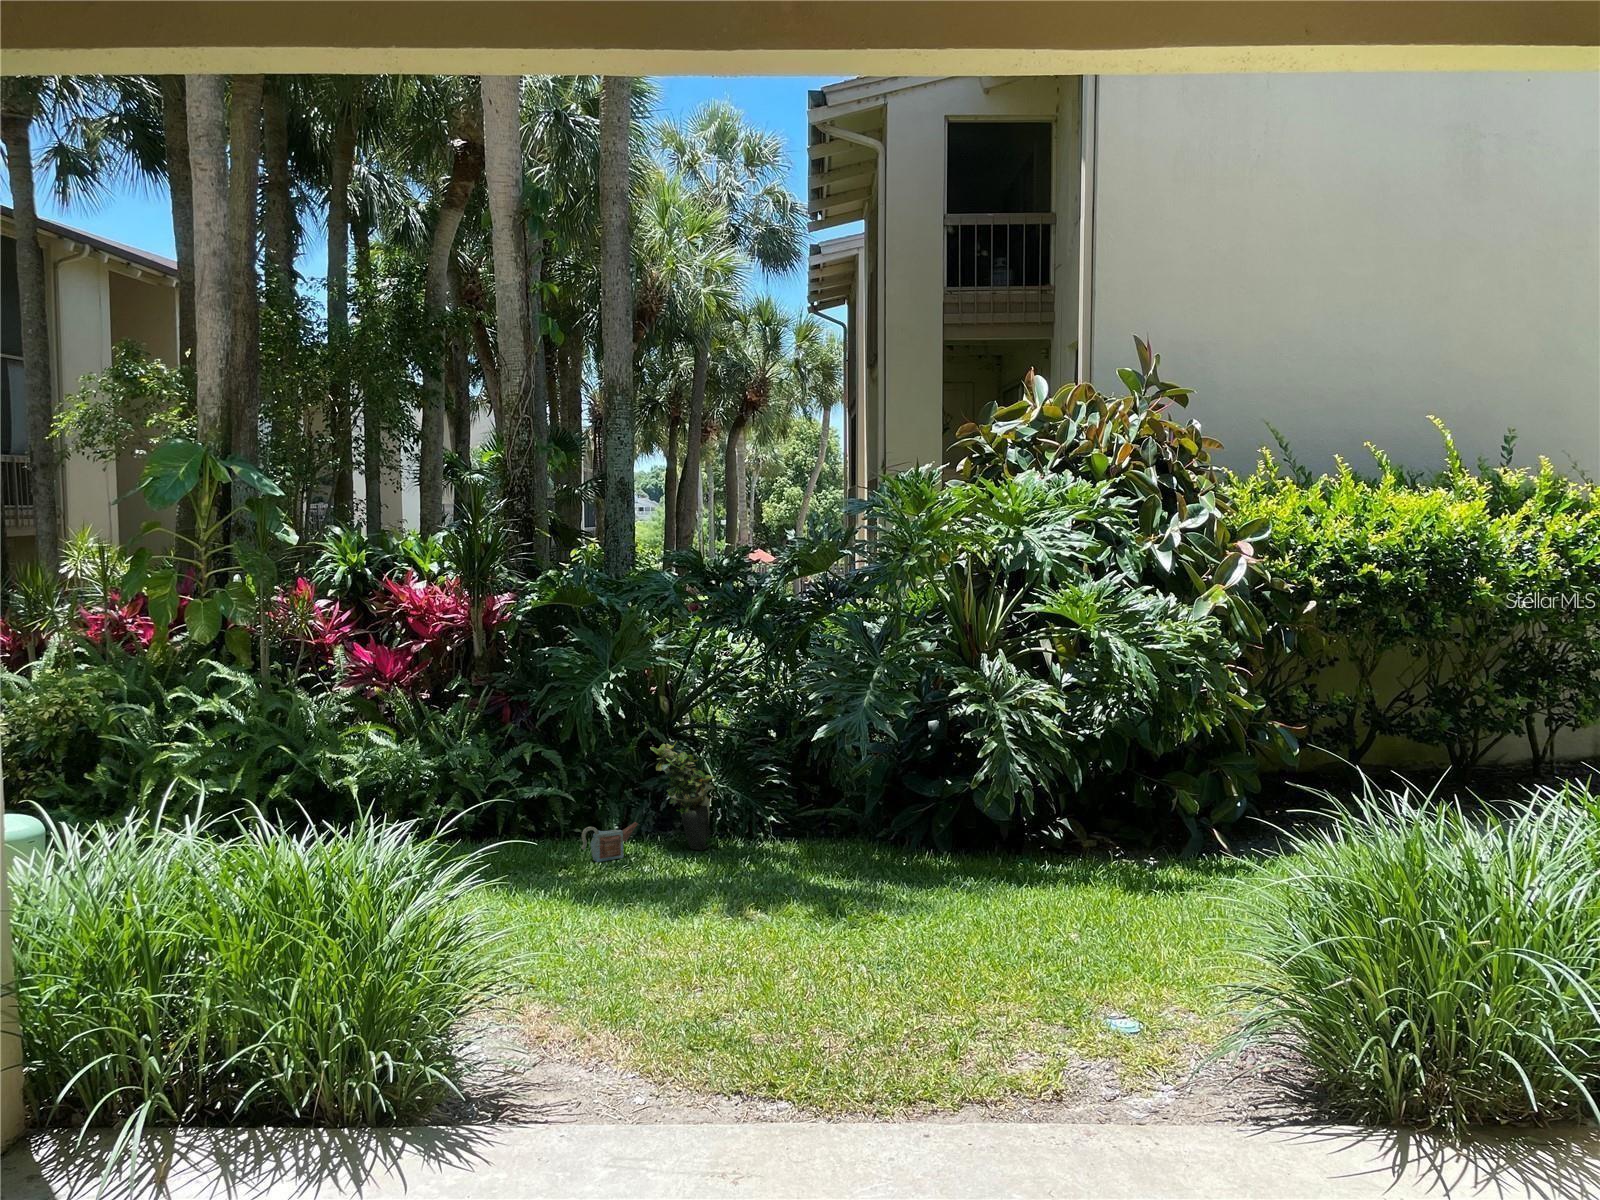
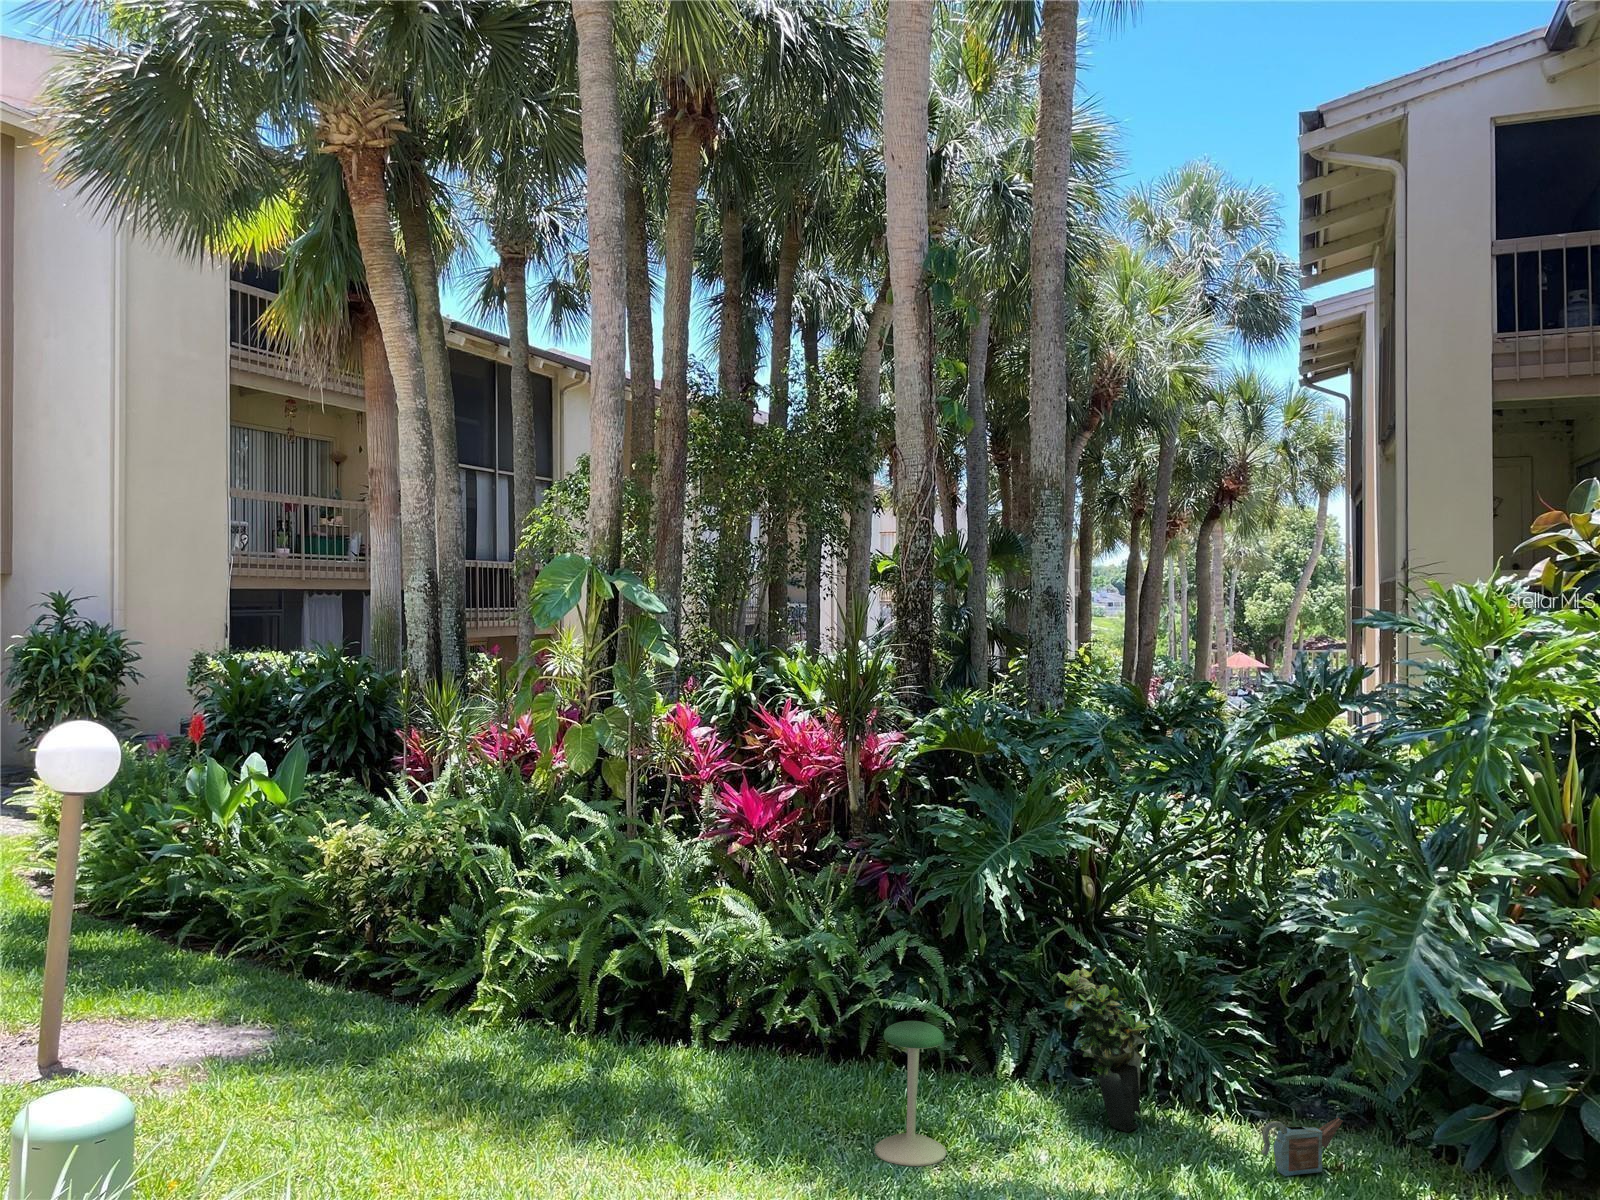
stool: none [526,783,578,881] -> present [875,1021,946,1166]
watering can: present [581,822,638,862] -> present [1261,1117,1343,1176]

